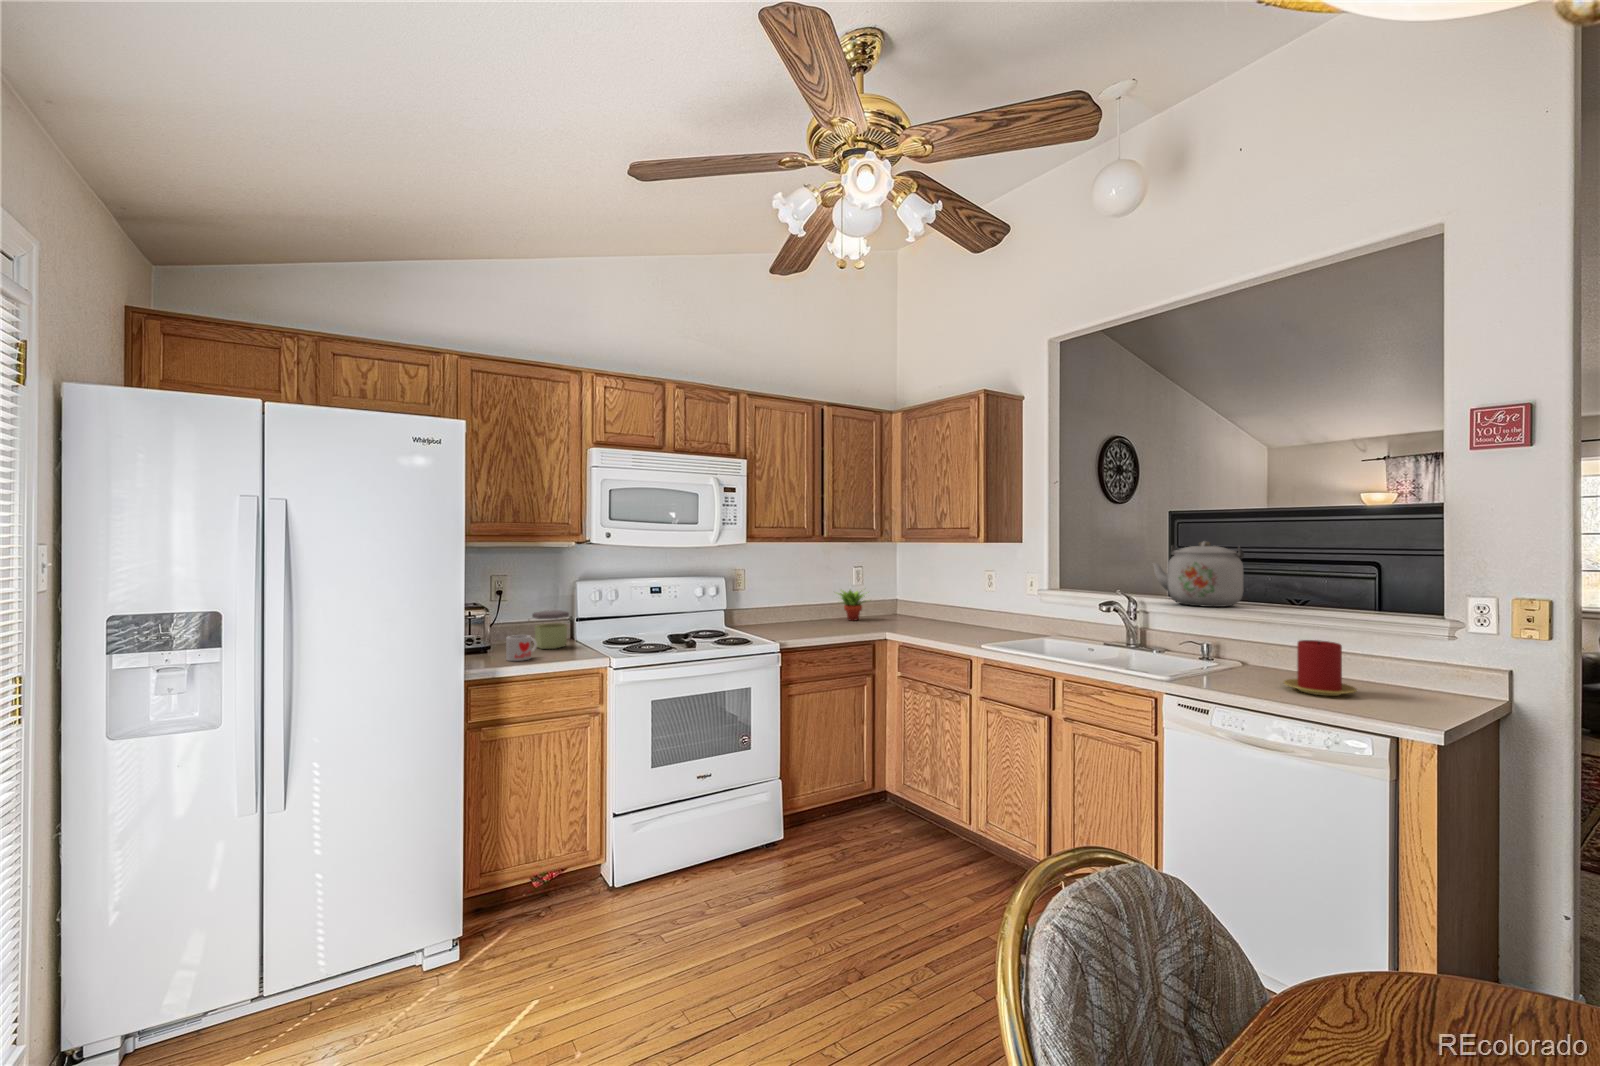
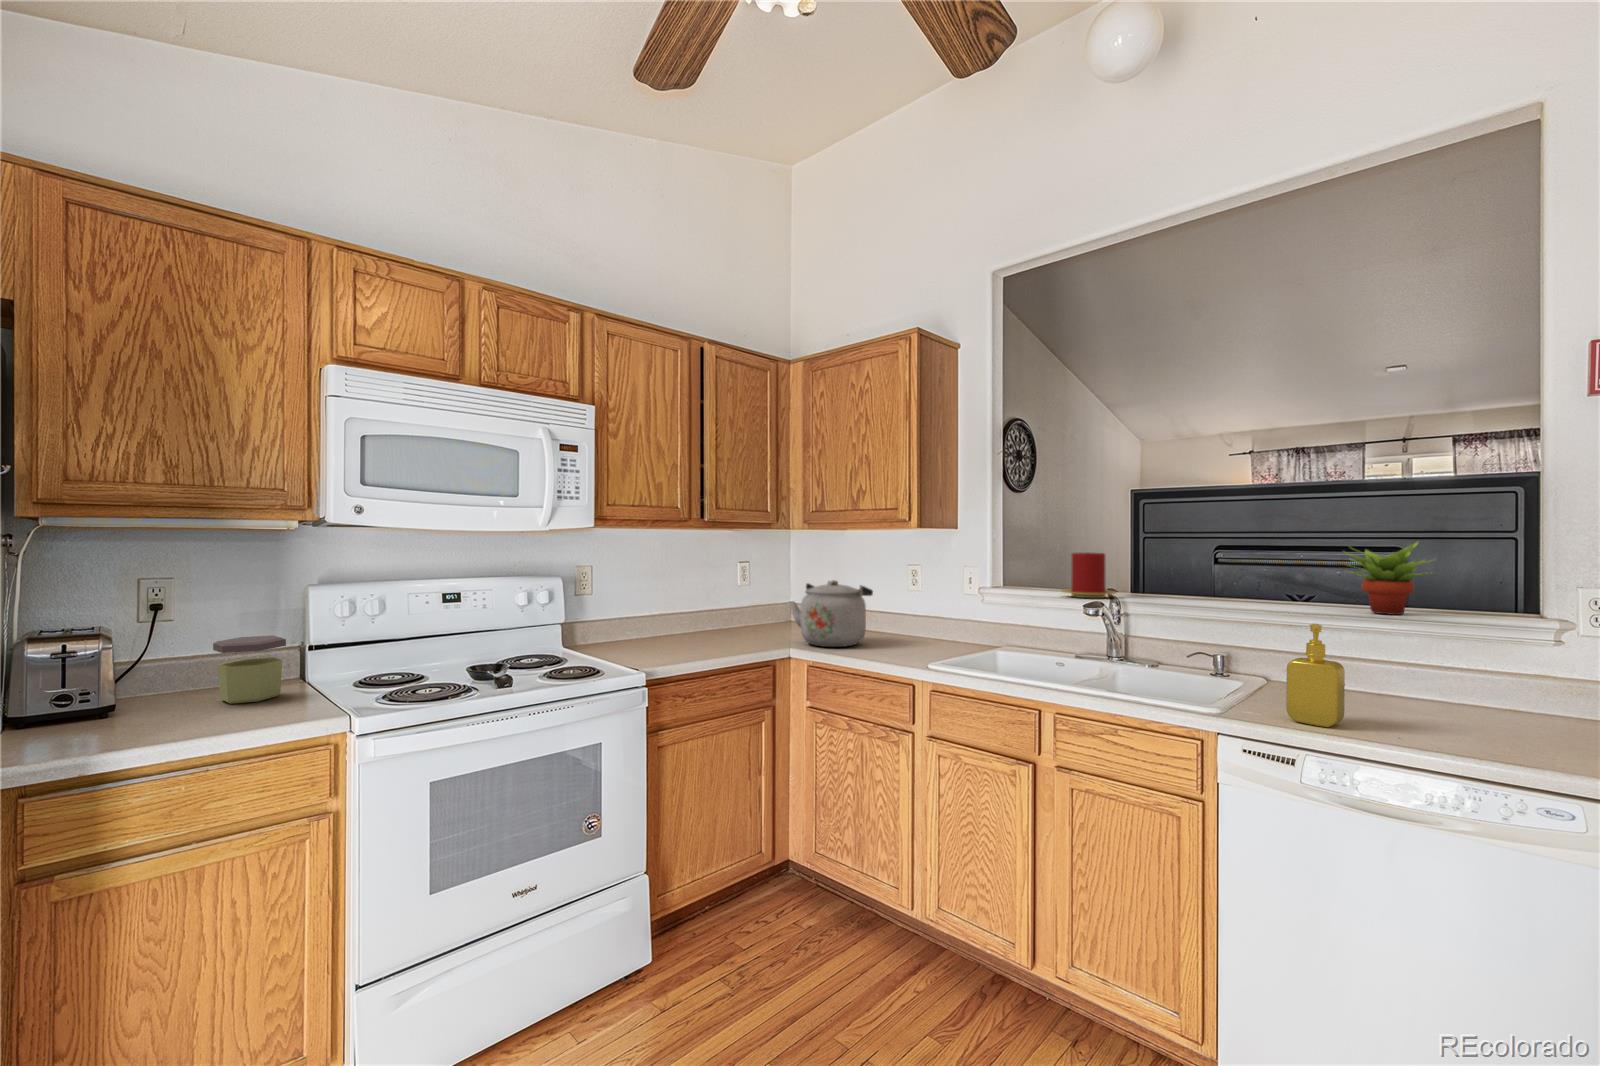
kettle: present [1153,541,1244,607] -> present [790,580,873,647]
succulent plant: present [838,590,866,621] -> present [1343,542,1425,615]
soap dispenser: none [1211,618,1251,690] -> present [1286,624,1345,727]
mug: present [506,635,537,661] -> none [138,684,209,735]
candle: present [1284,640,1357,696] -> present [1061,553,1116,598]

